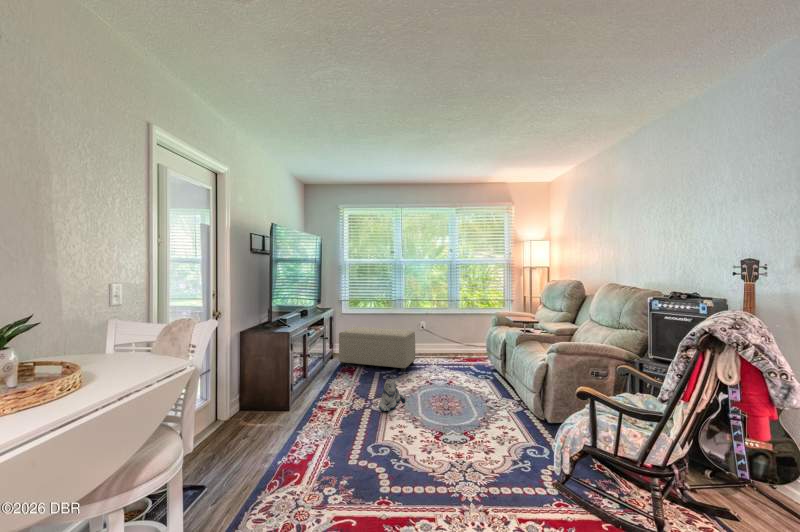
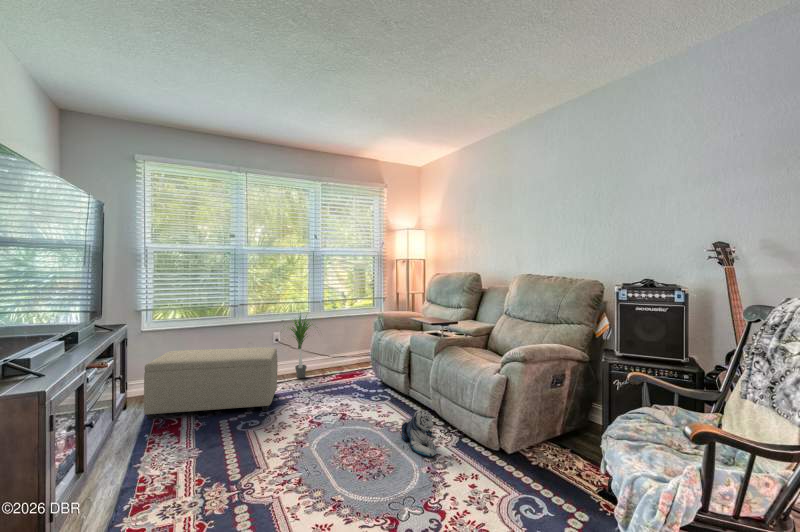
potted plant: none [420,304,453,357] -> present [290,315,311,378]
plush toy: present [379,380,405,412] -> present [401,410,436,457]

